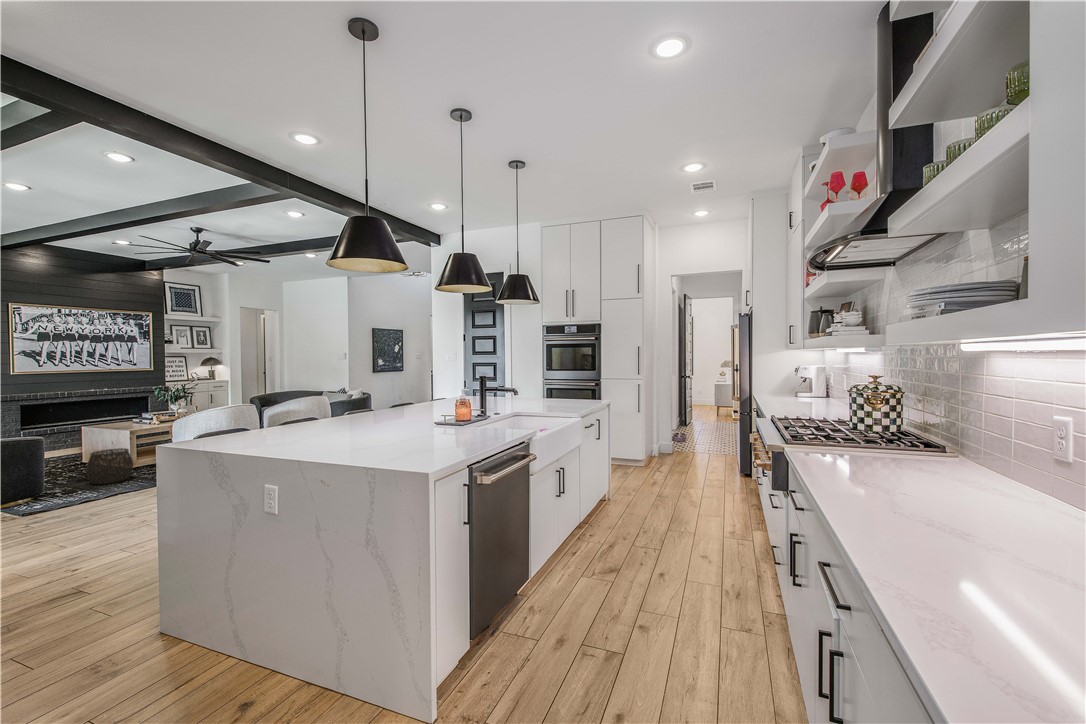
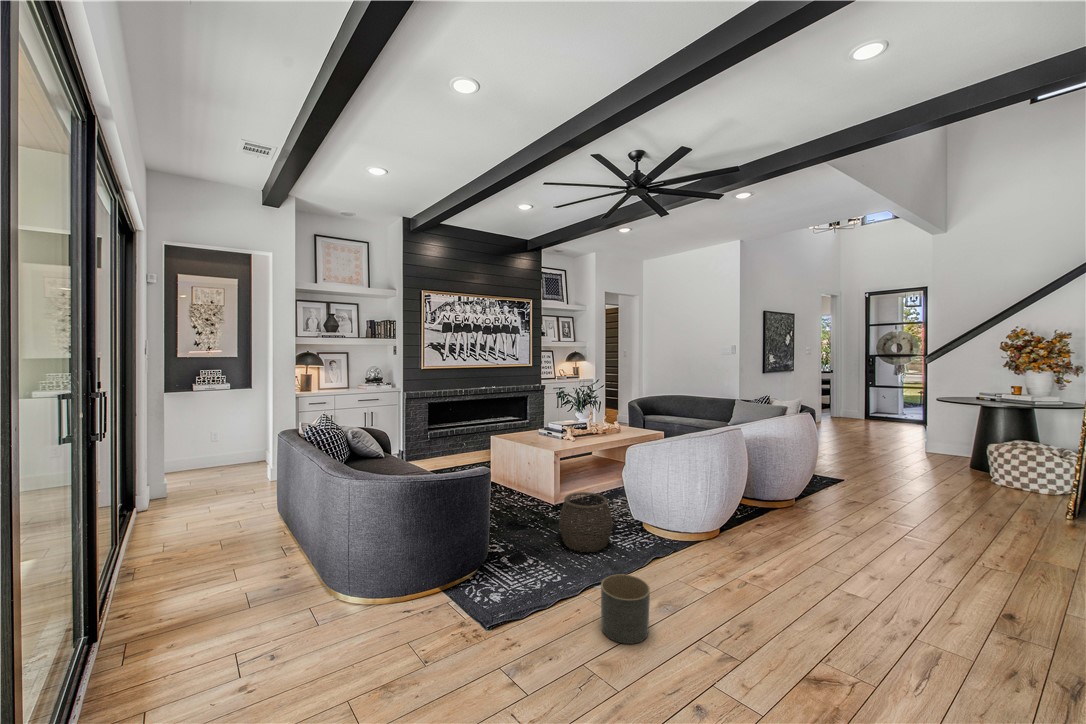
planter: none [63,478,101,510] -> present [601,574,650,644]

